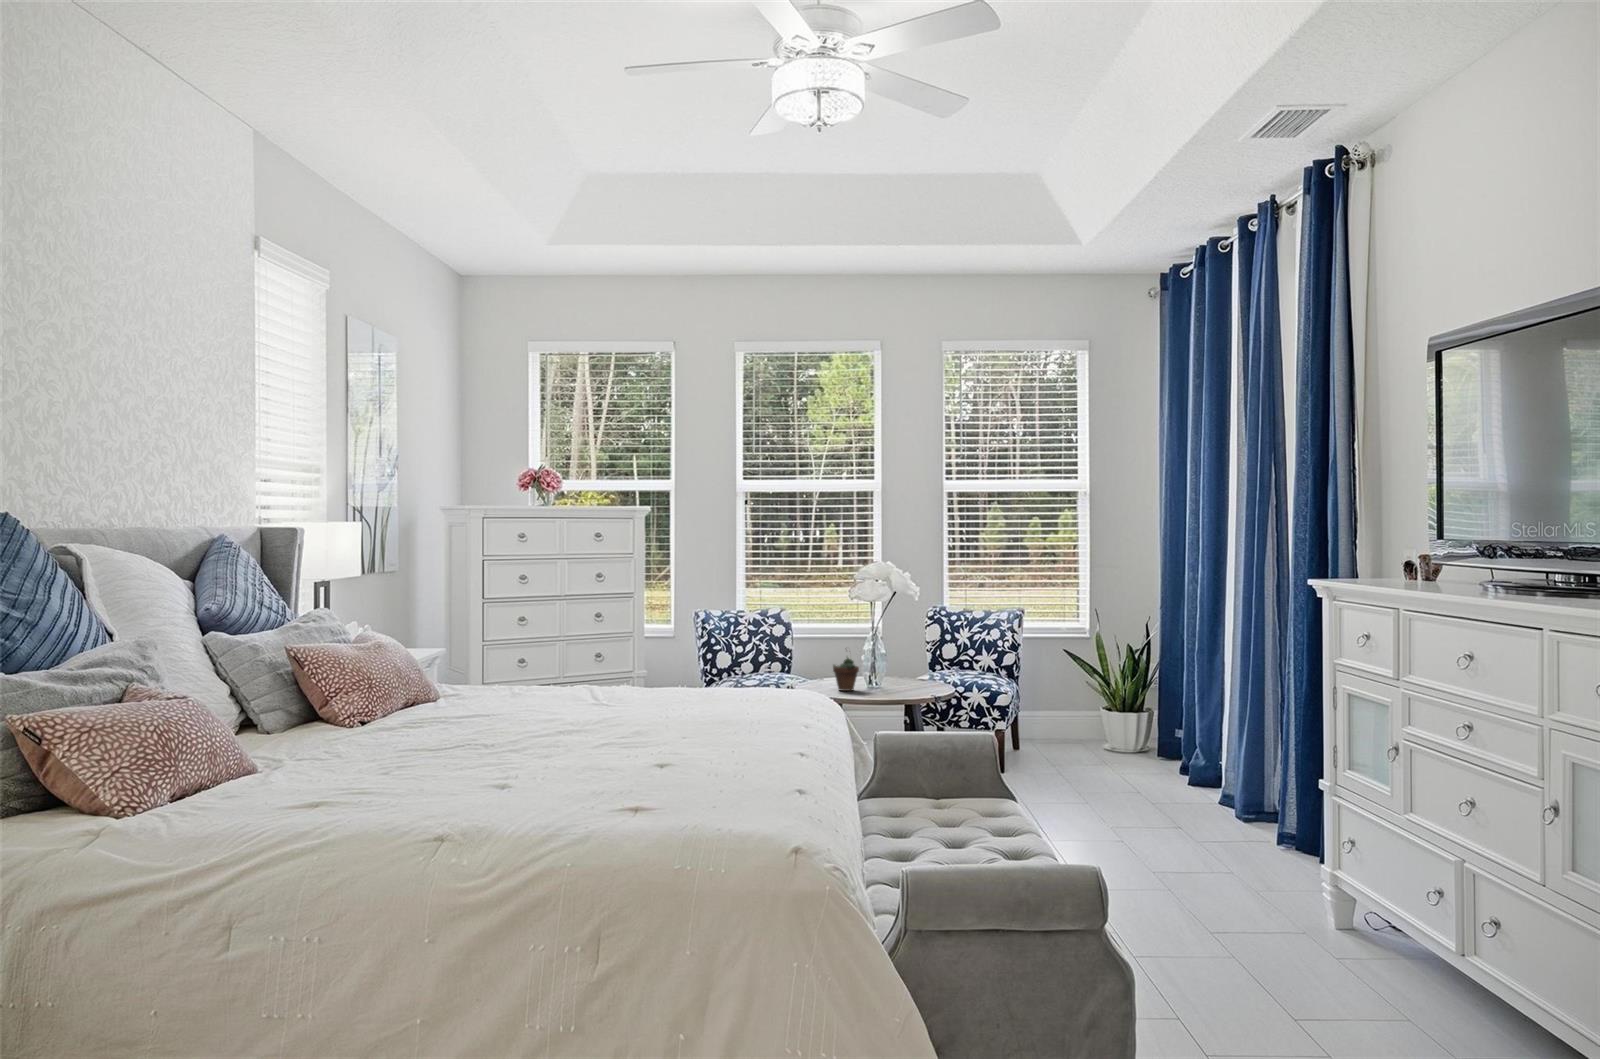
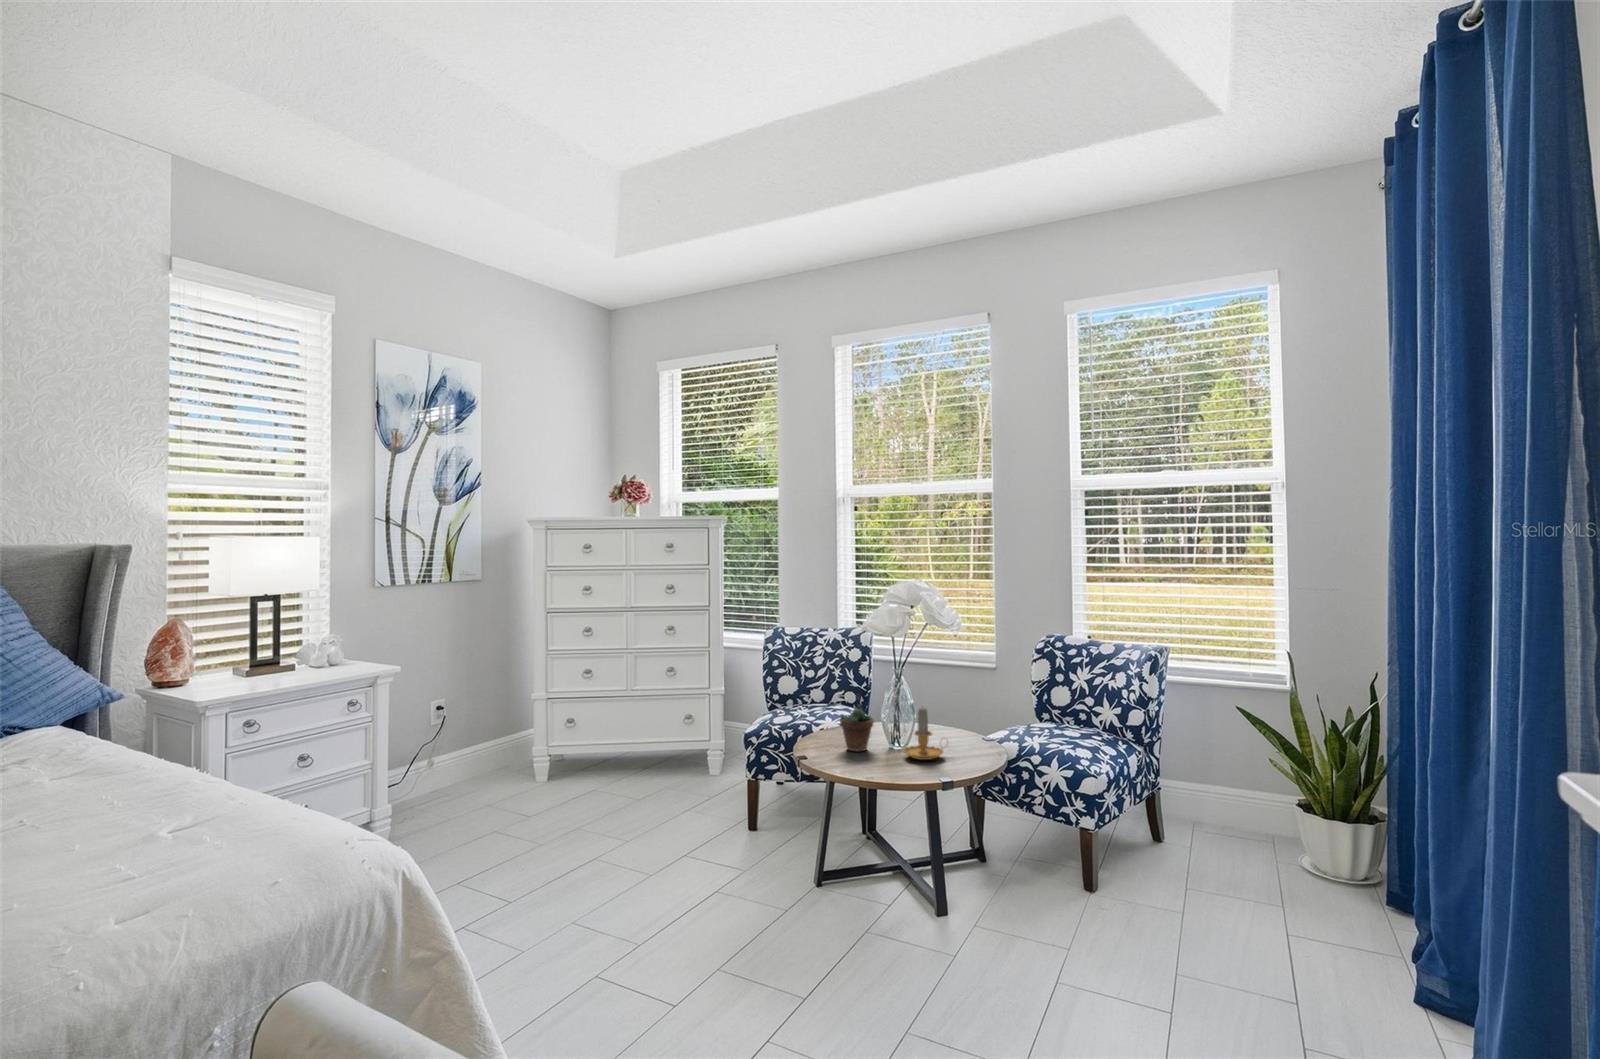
candle: none [885,651,914,691] -> present [904,708,943,760]

